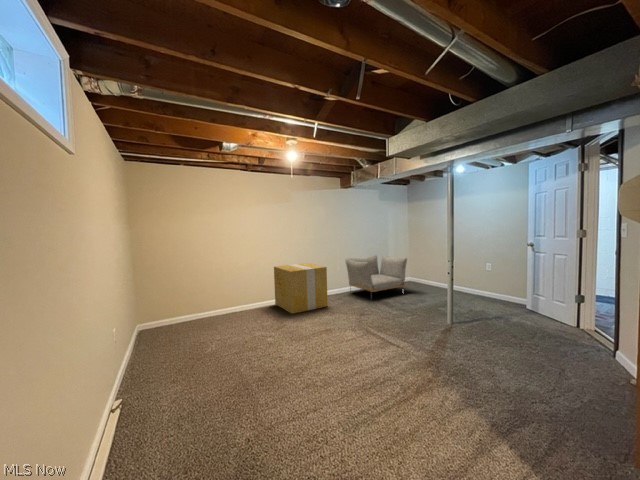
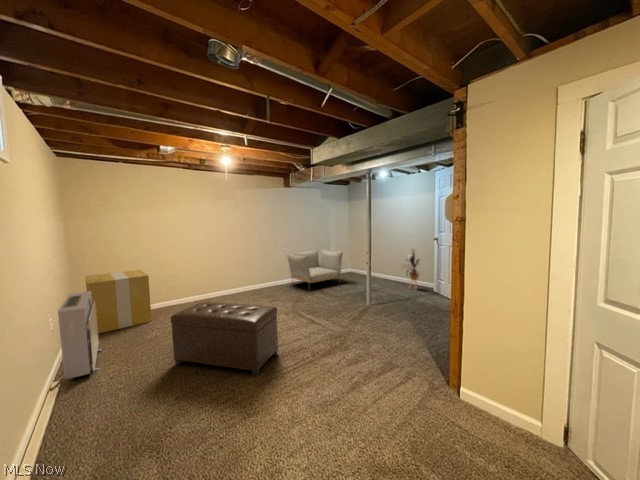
house plant: none [478,256,506,304] -> present [409,252,419,288]
cardboard box: present [274,263,328,314] -> present [85,270,152,333]
air purifier: none [120,298,164,399] -> present [57,291,102,380]
ottoman: none [238,314,359,412] -> present [171,302,278,376]

